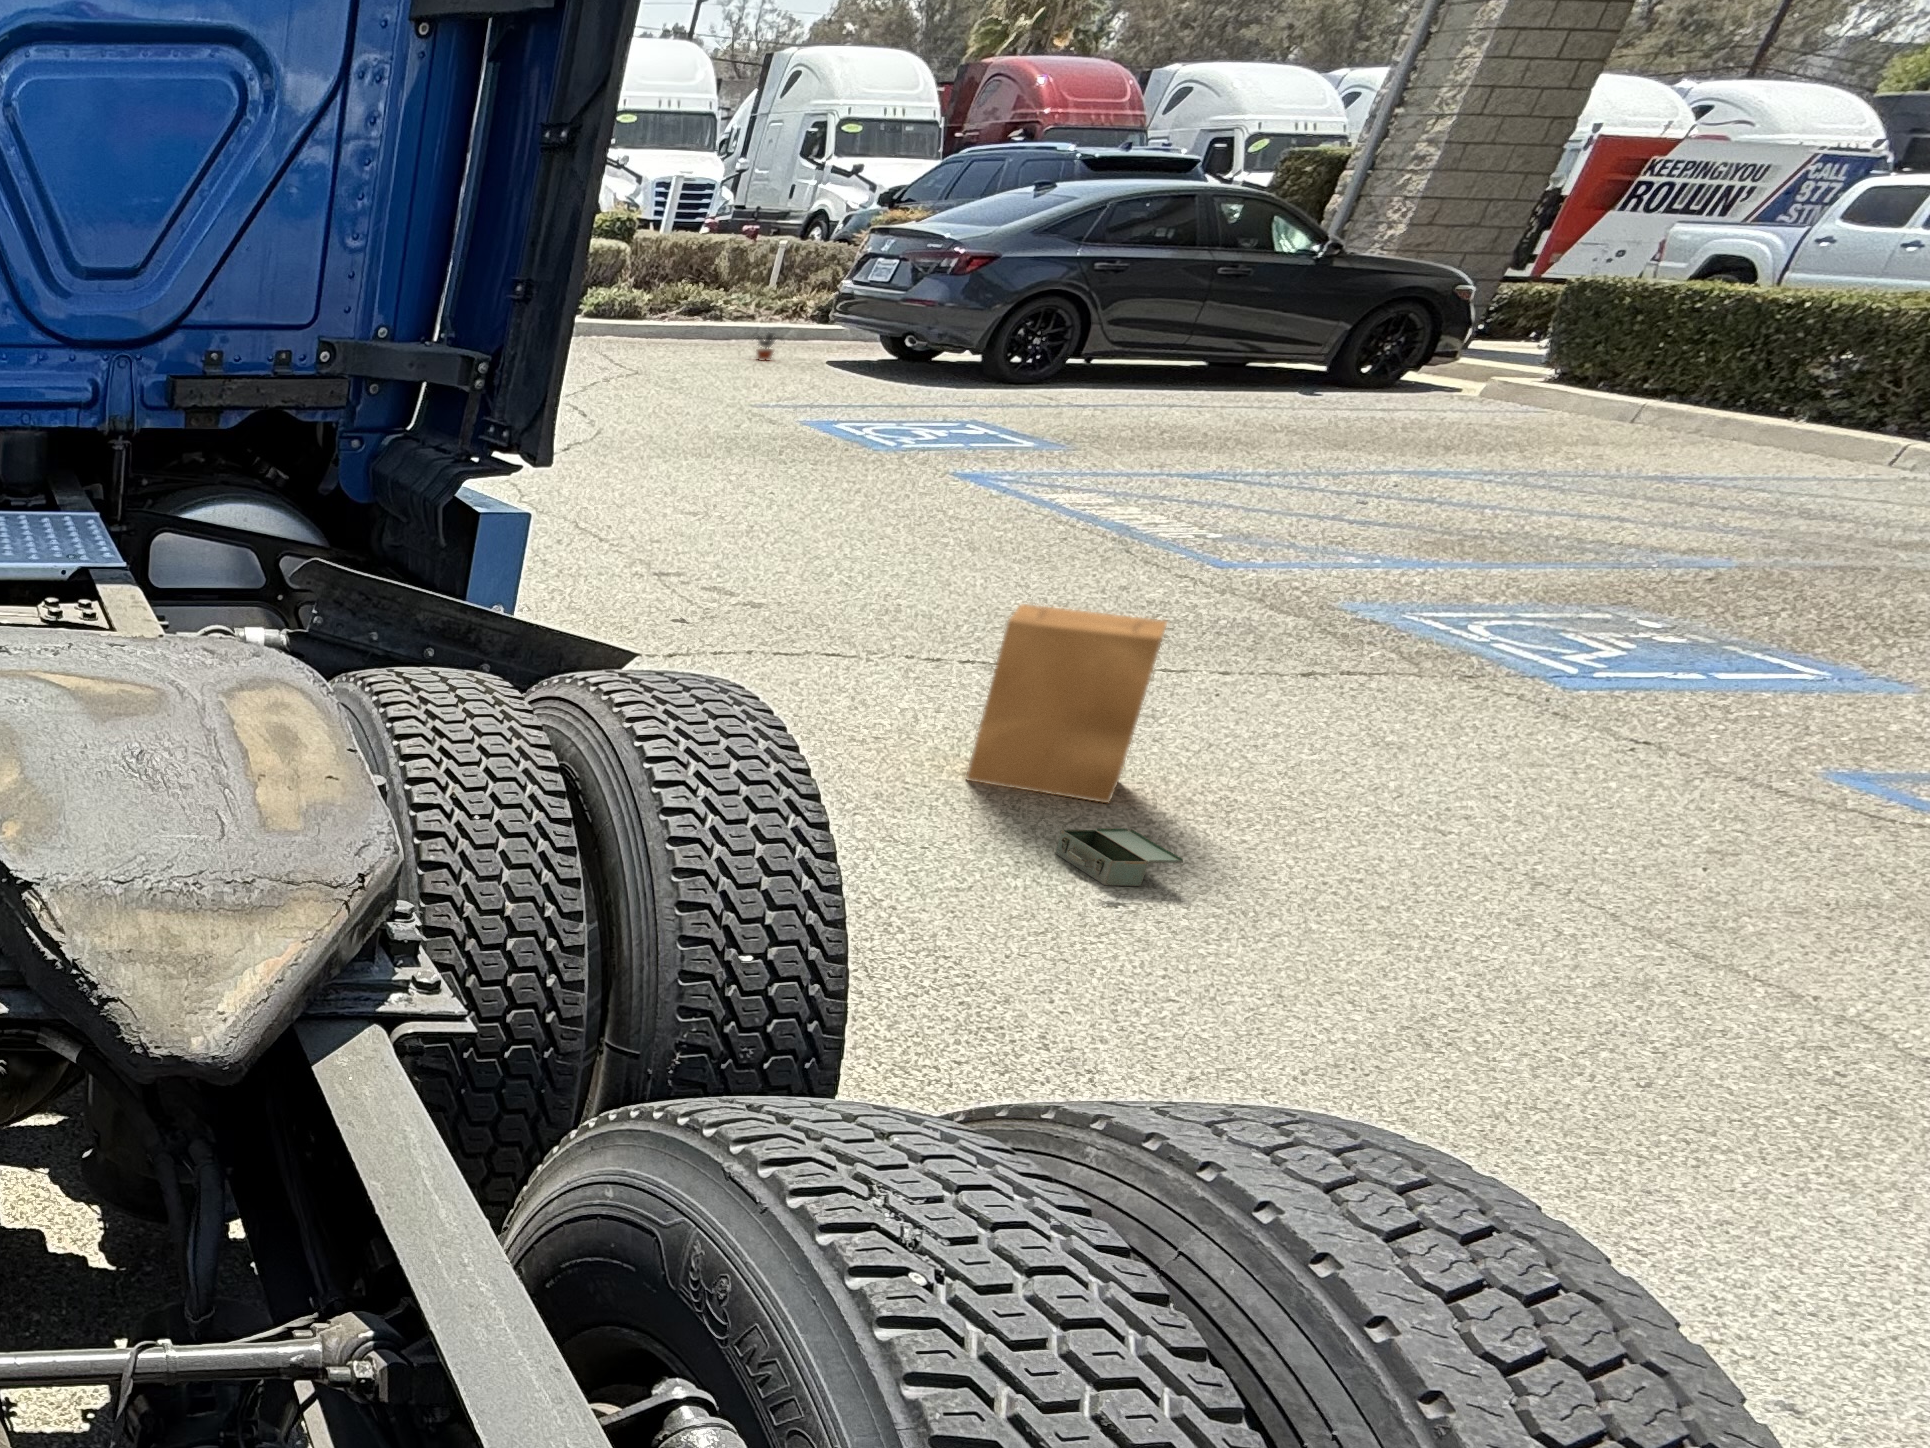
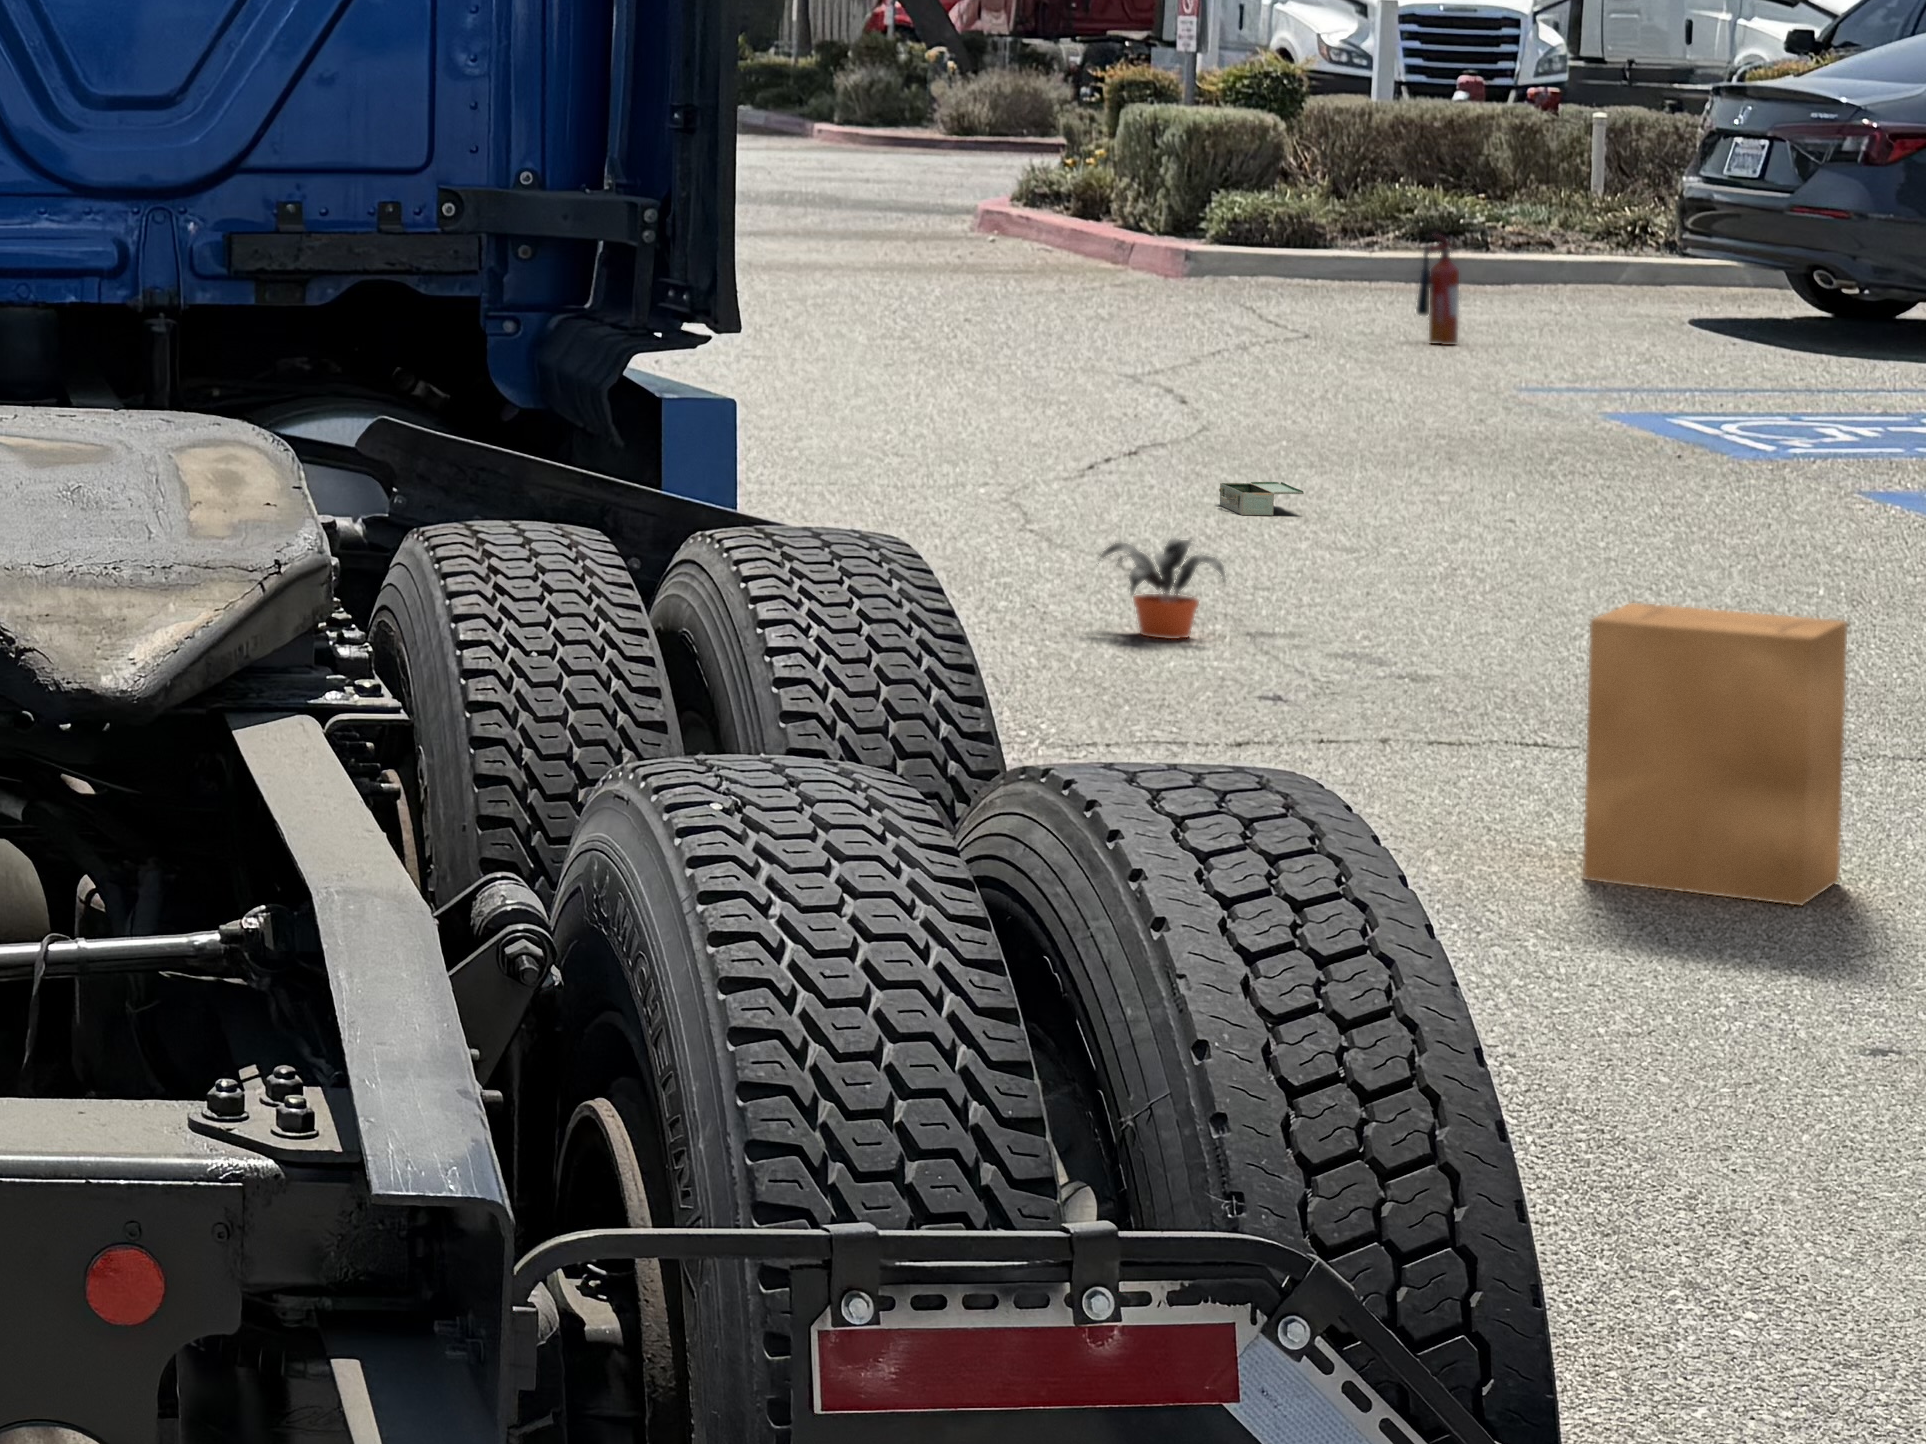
fire extinguisher: none [697,311,722,371] -> present [1416,235,1459,345]
potted plant: present [754,333,775,361] -> present [1098,538,1225,639]
toolbox: present [1055,828,1183,886] -> present [1219,482,1304,515]

